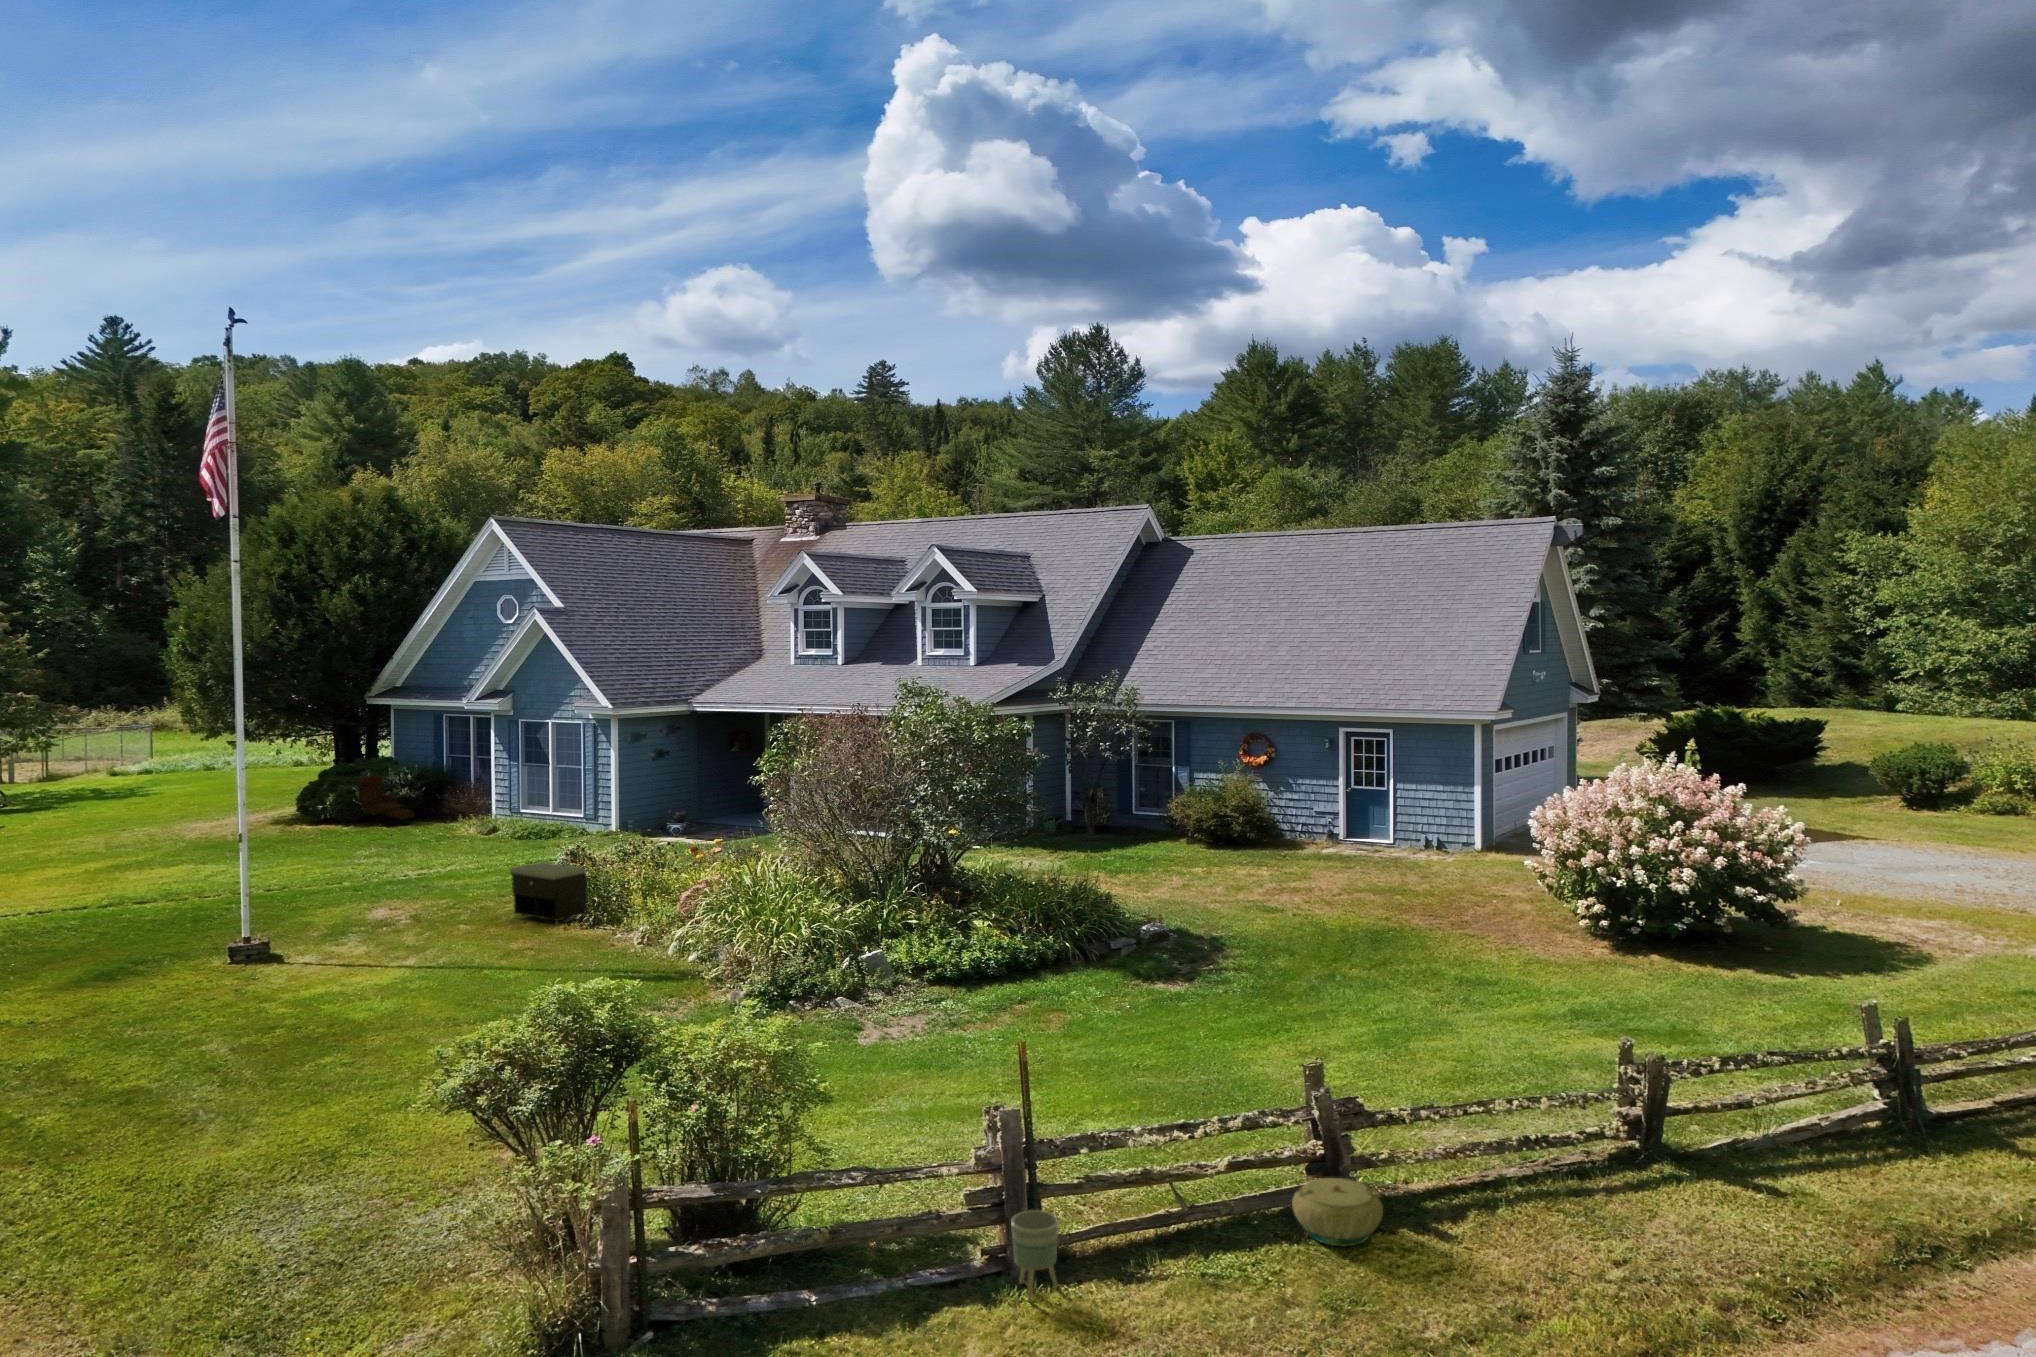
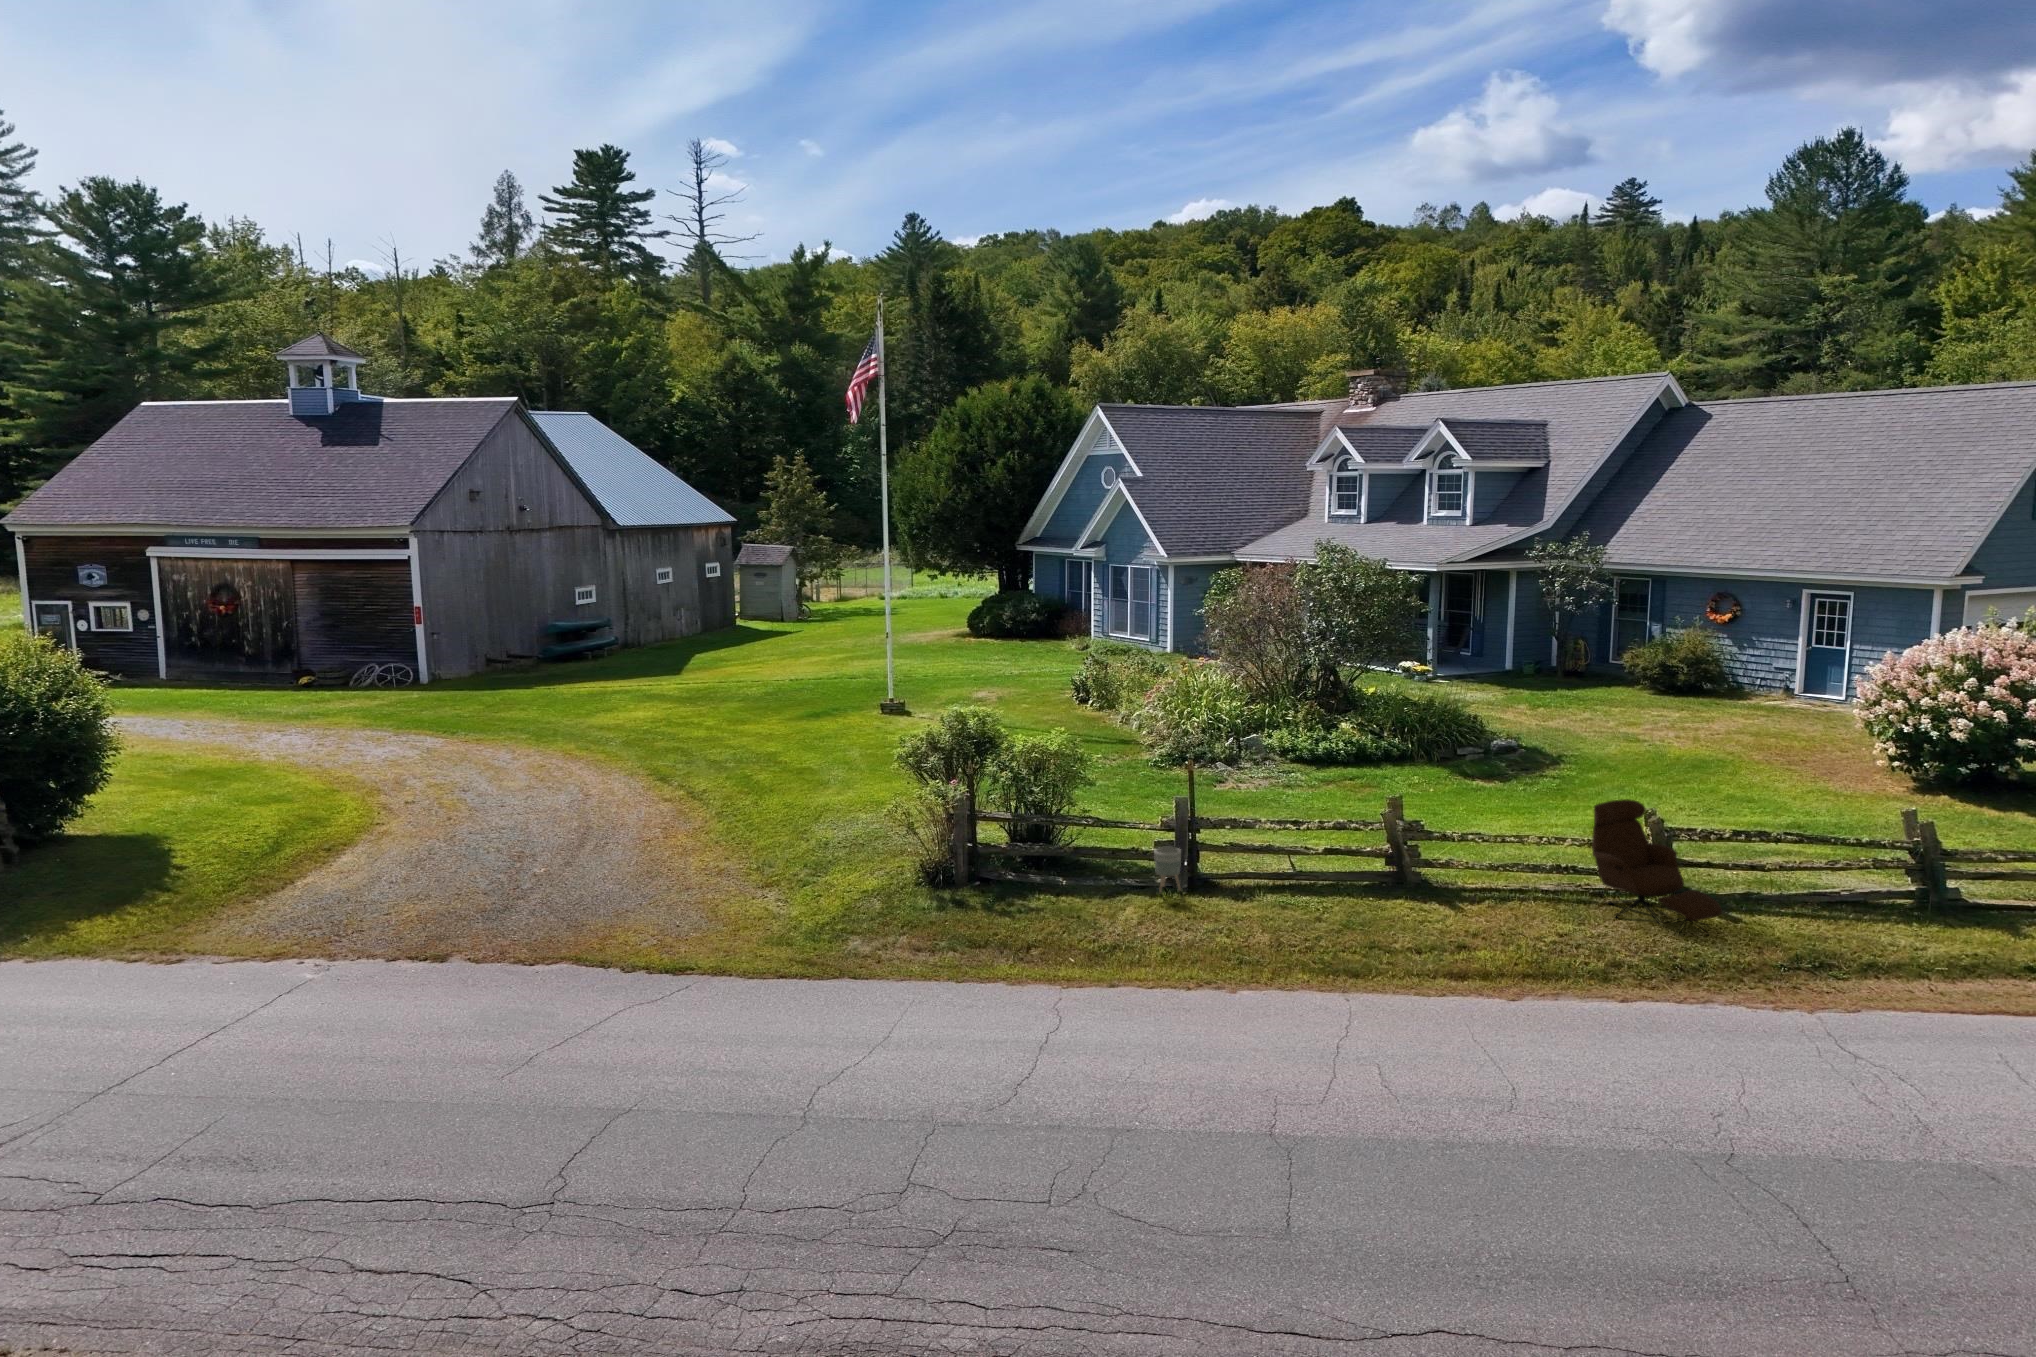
lounge chair: present [358,776,414,824] -> present [1592,799,1722,935]
storage bench: present [510,862,588,924] -> none [1056,664,1104,707]
basket: present [1292,1178,1383,1246] -> none [1346,864,1404,902]

